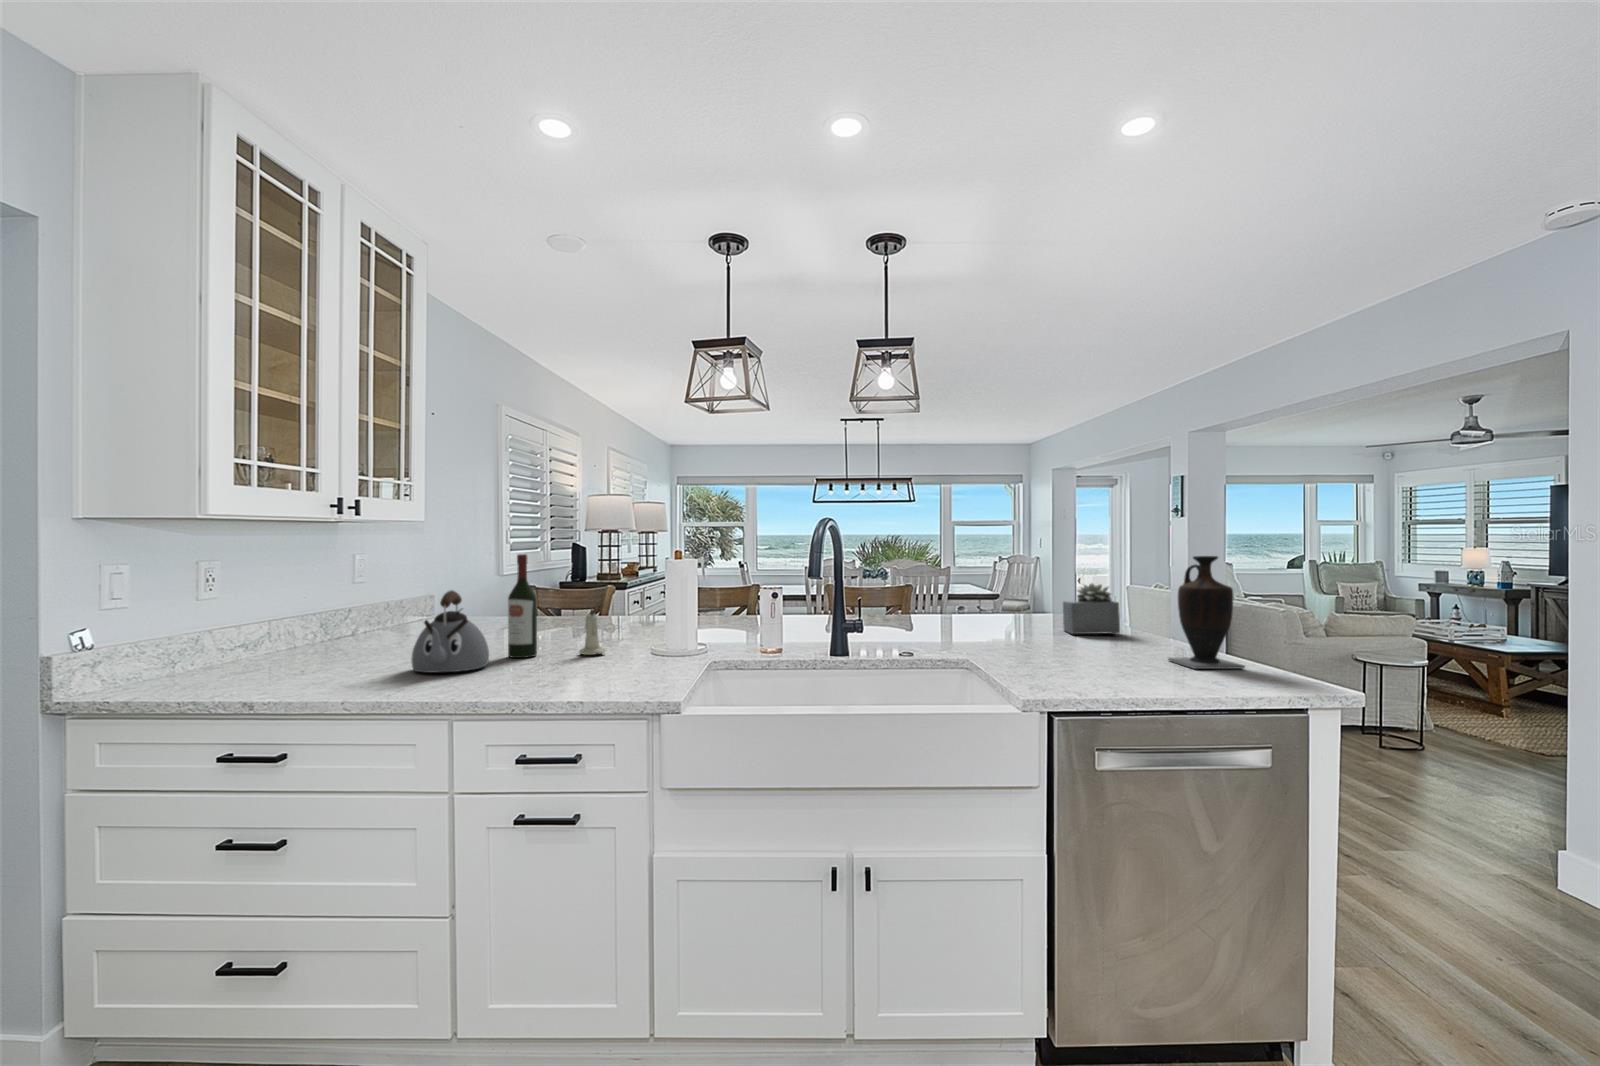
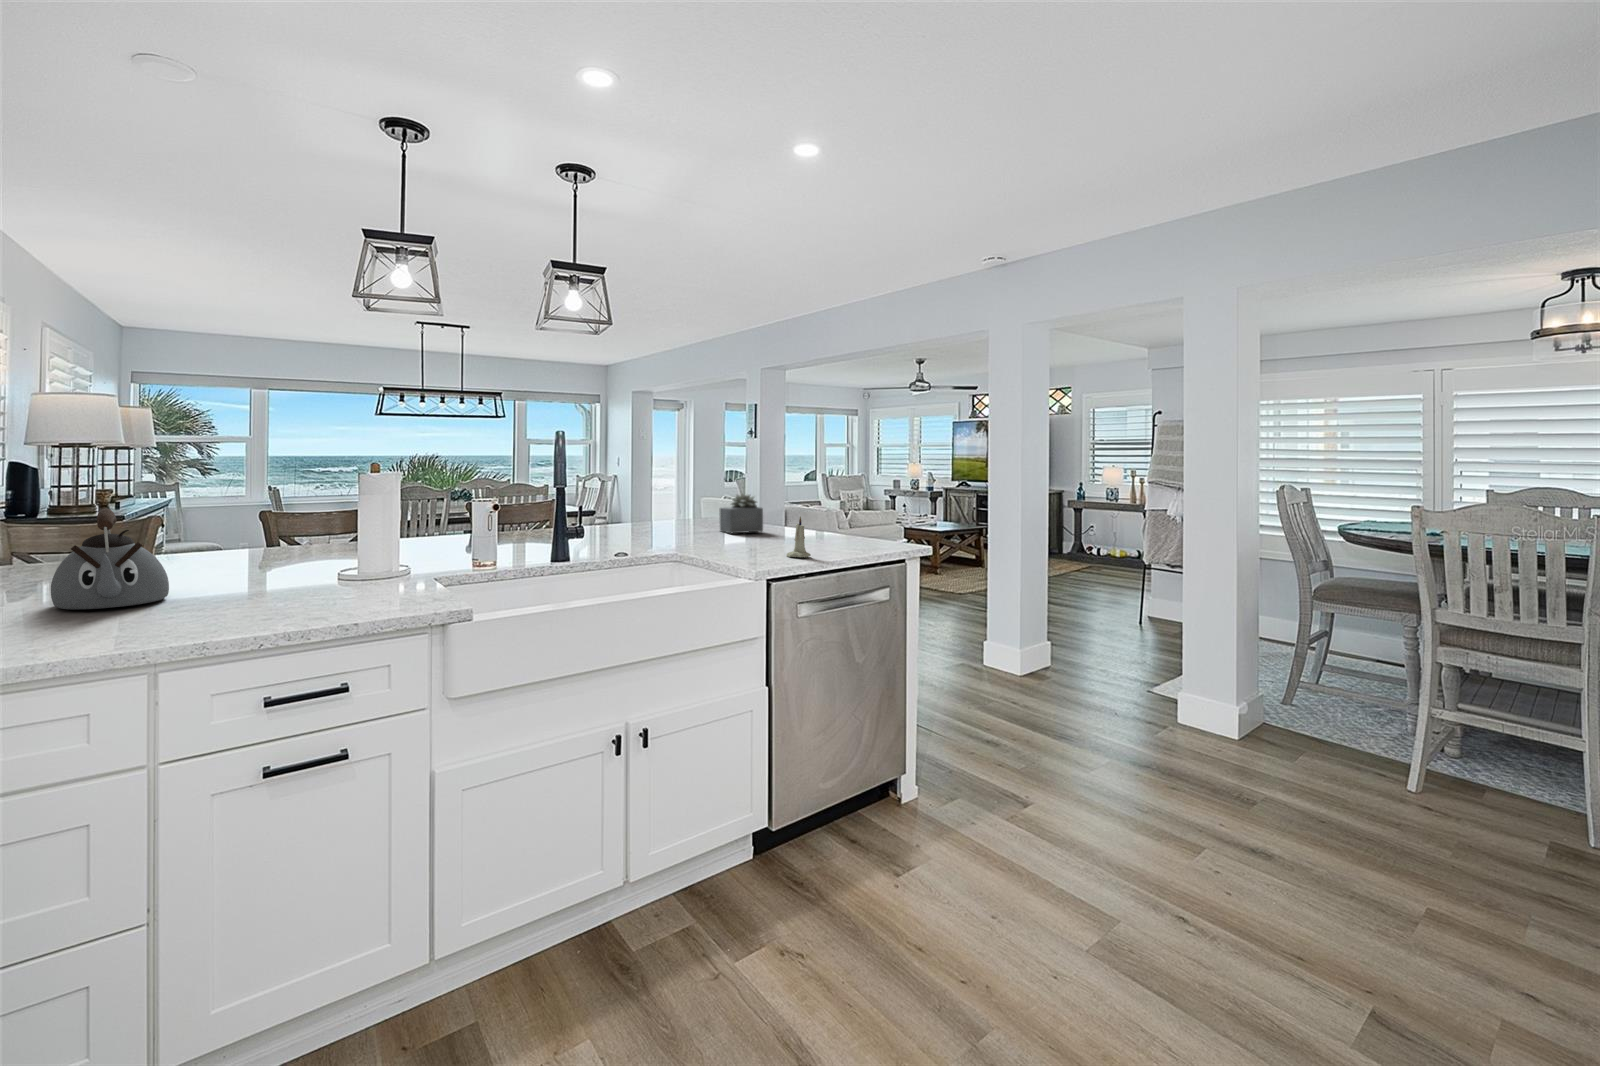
wine bottle: present [508,554,537,658] -> none [170,464,216,584]
vase: present [1168,556,1245,669] -> none [812,475,862,556]
candle: present [579,606,606,655] -> present [786,517,811,557]

